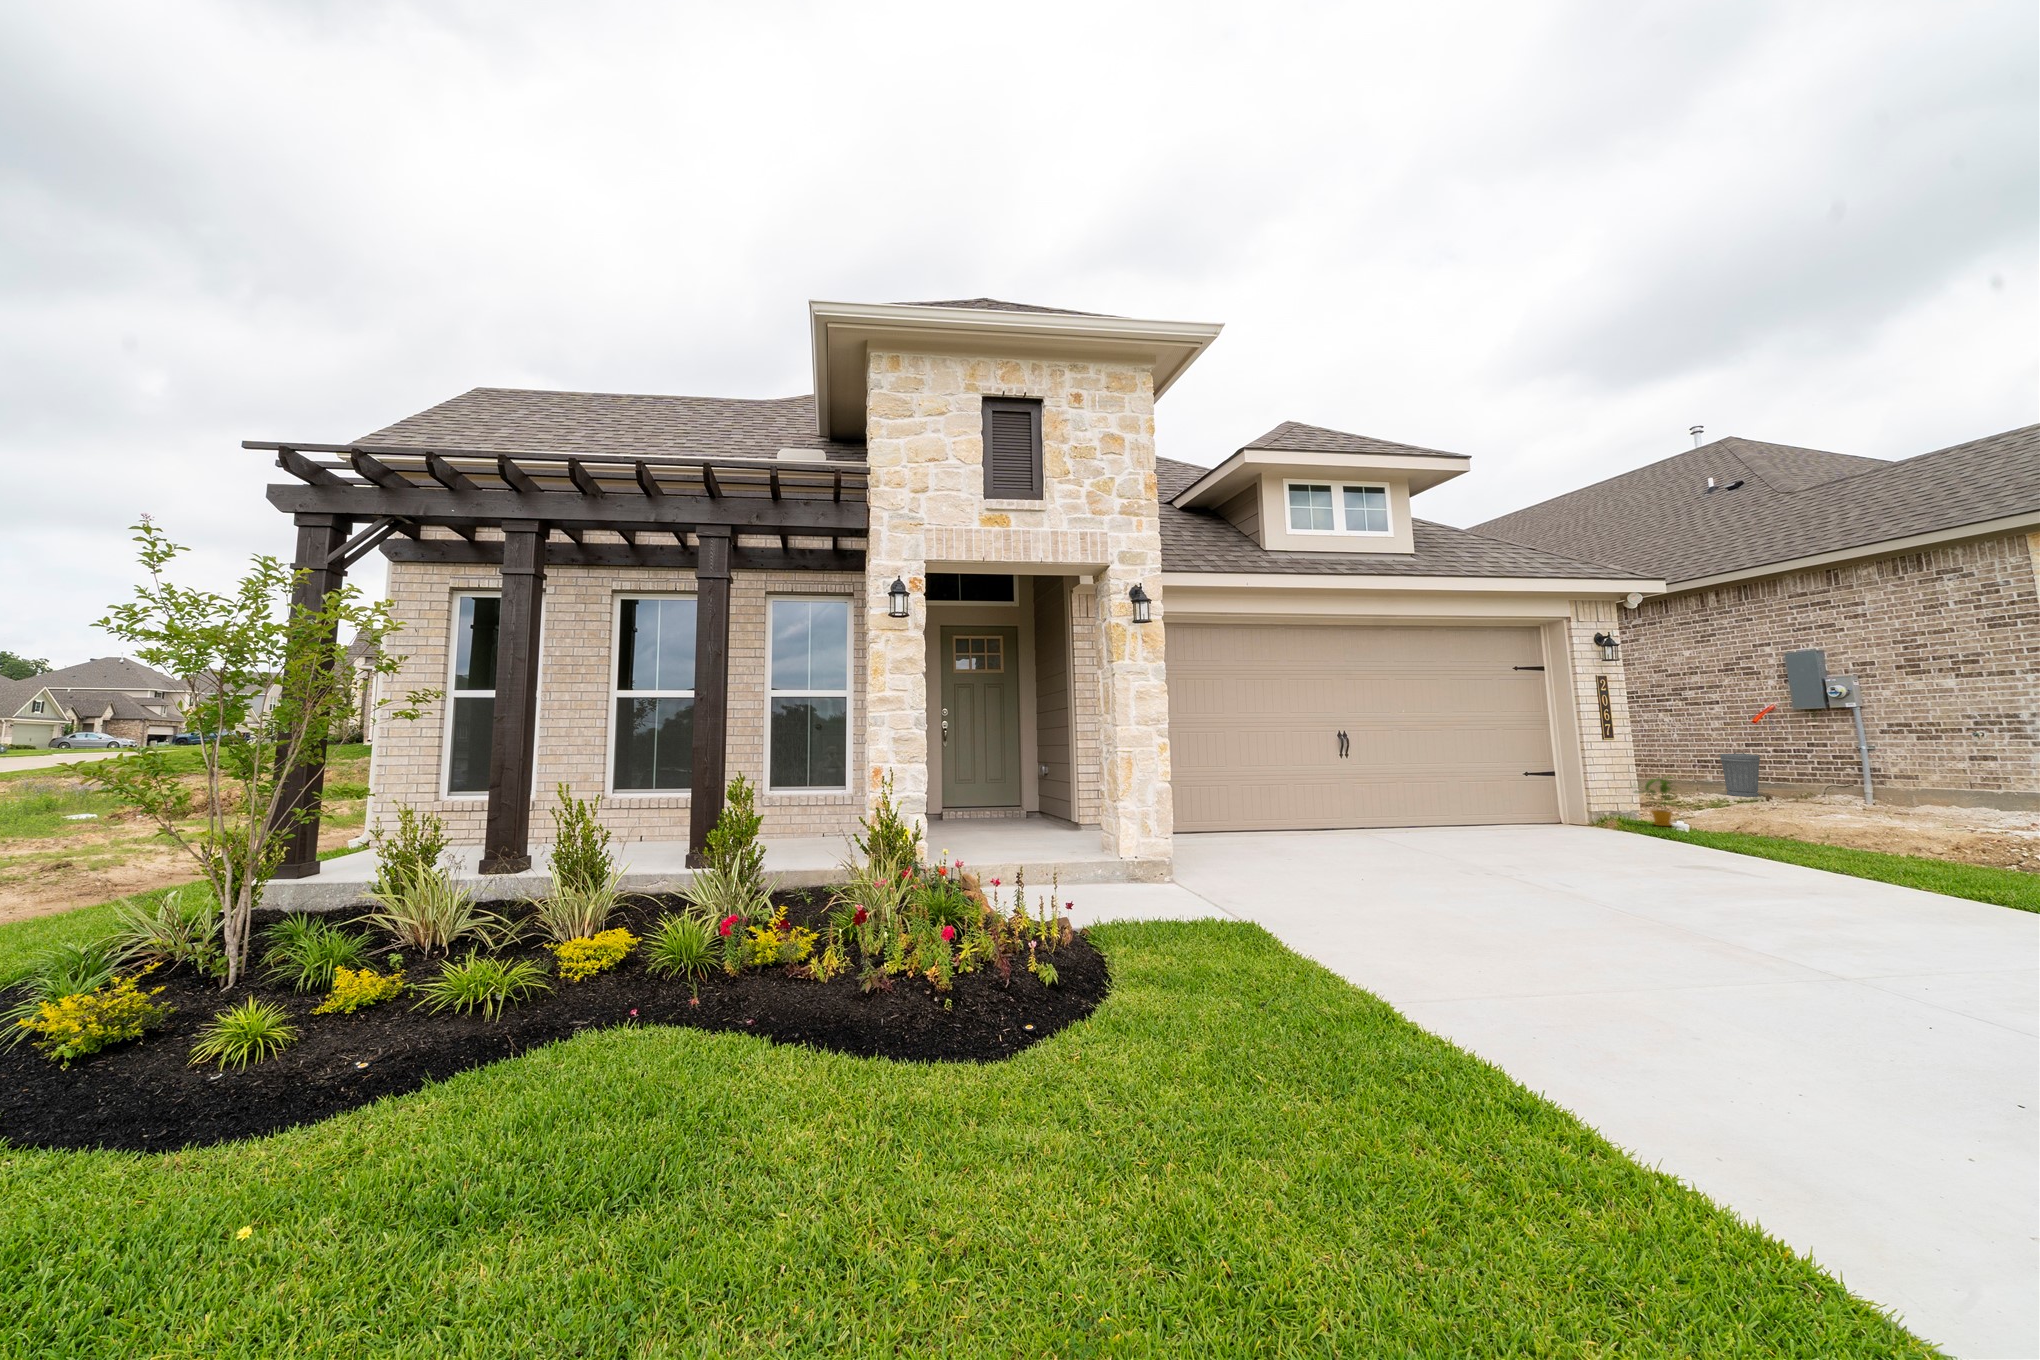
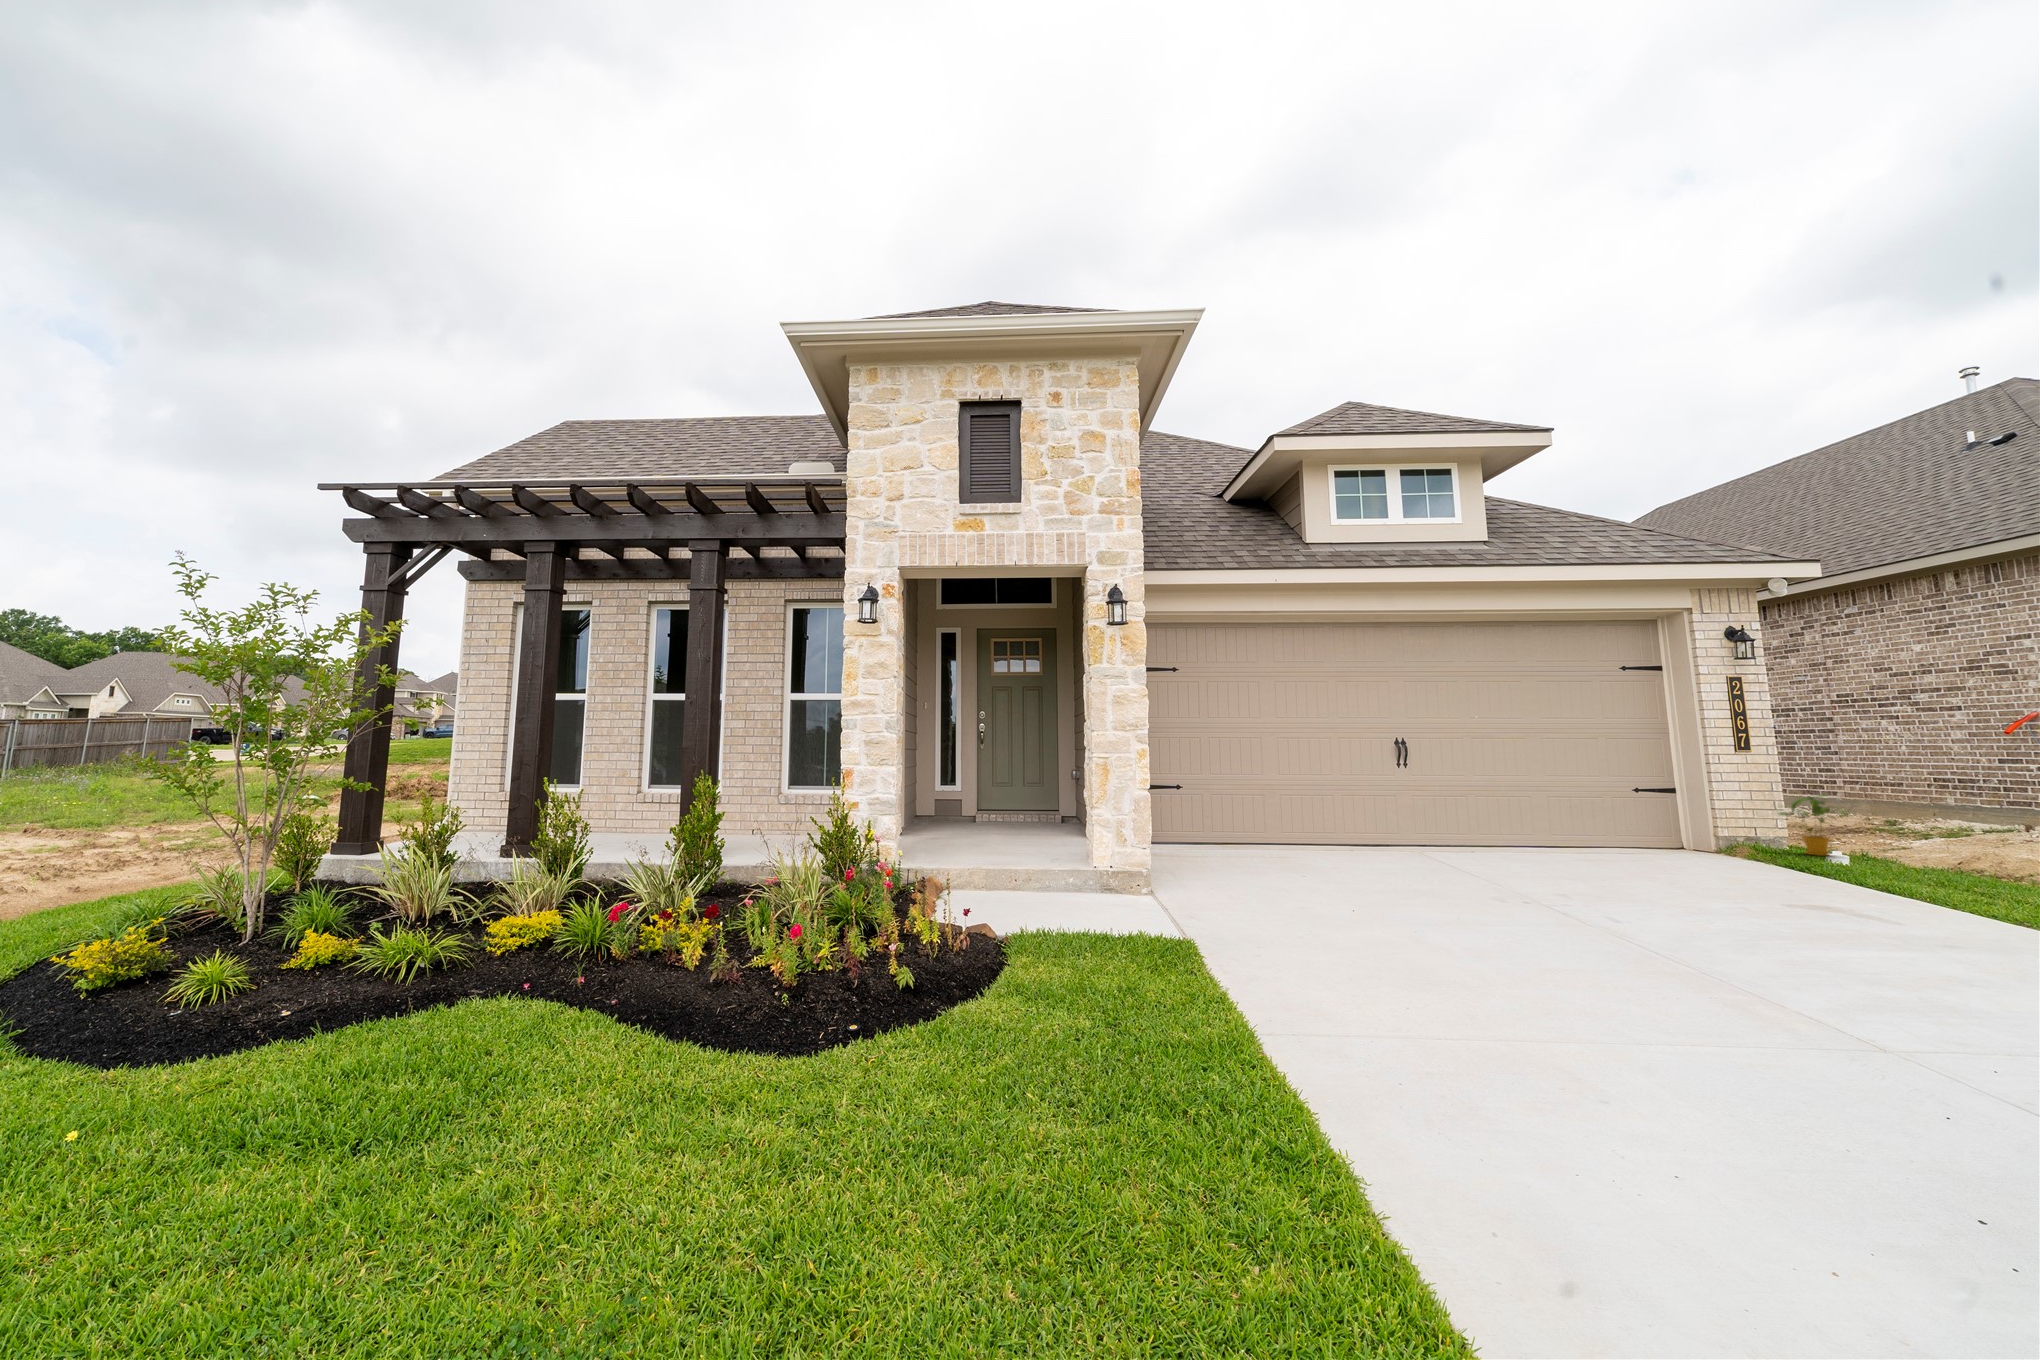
trash can: present [1720,752,1760,797] -> none [1957,772,2015,828]

